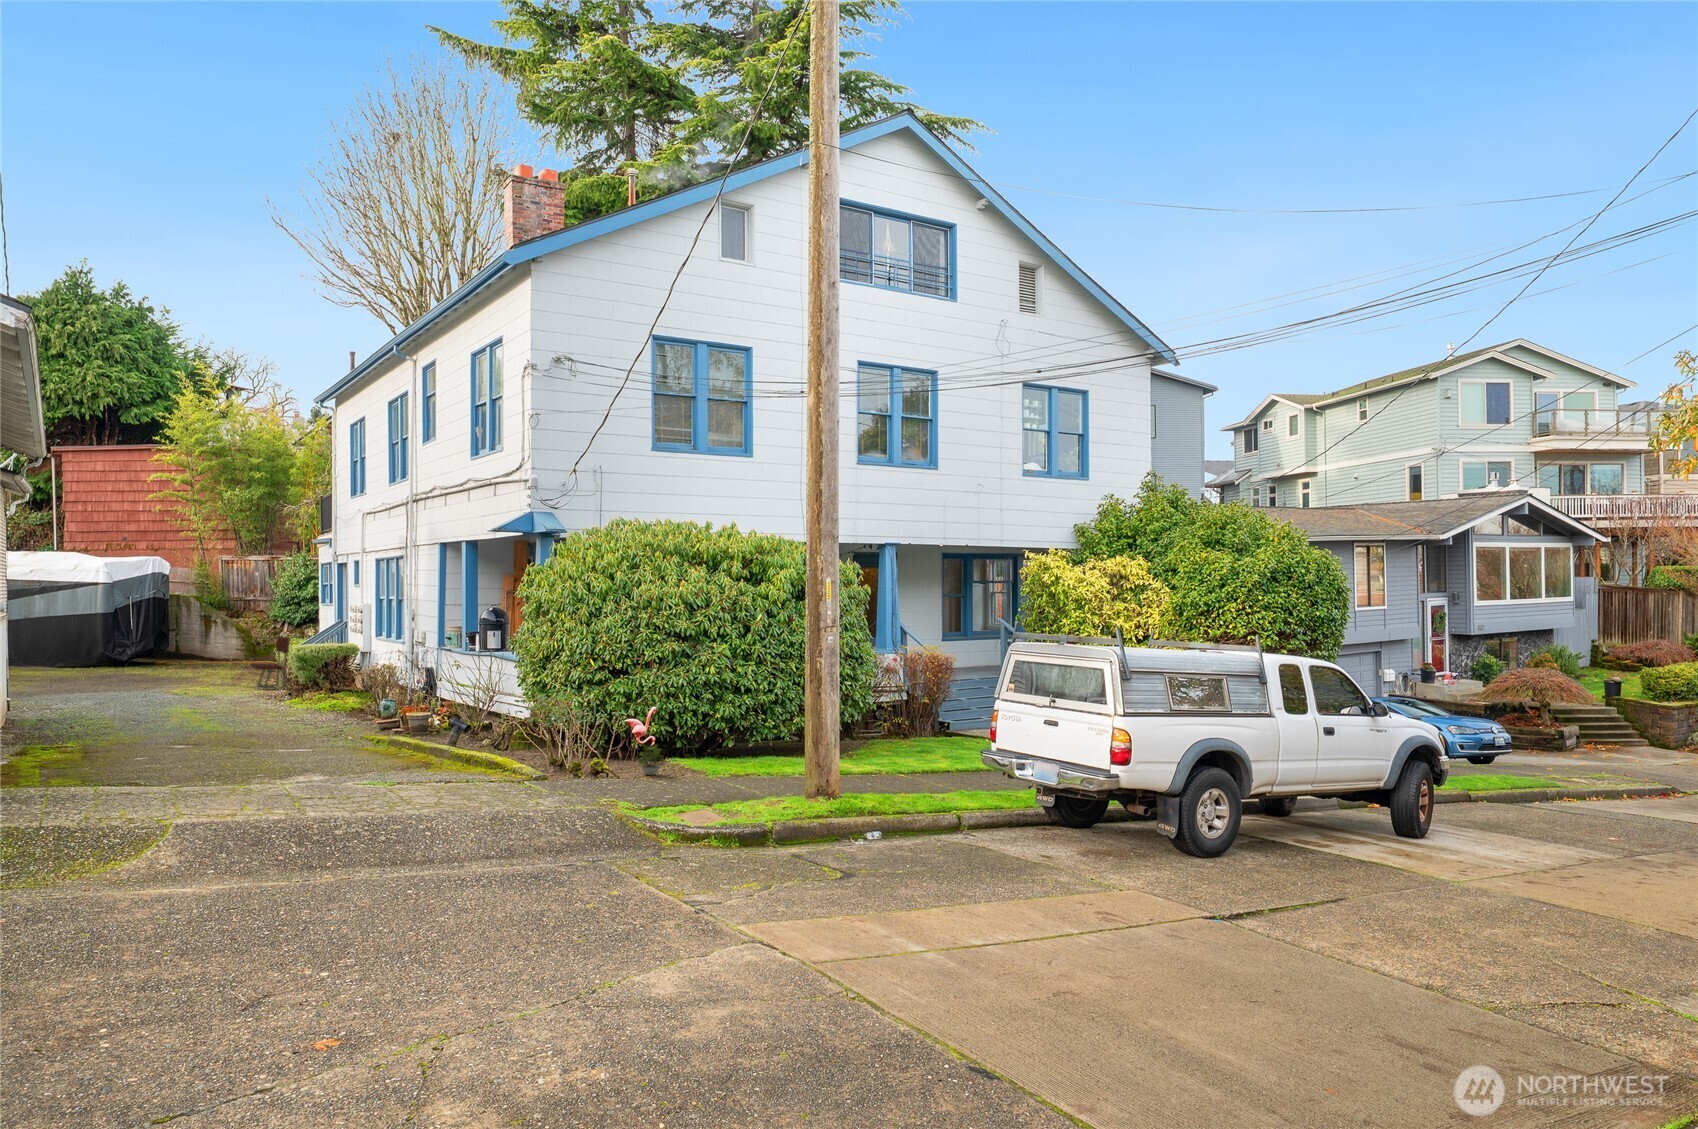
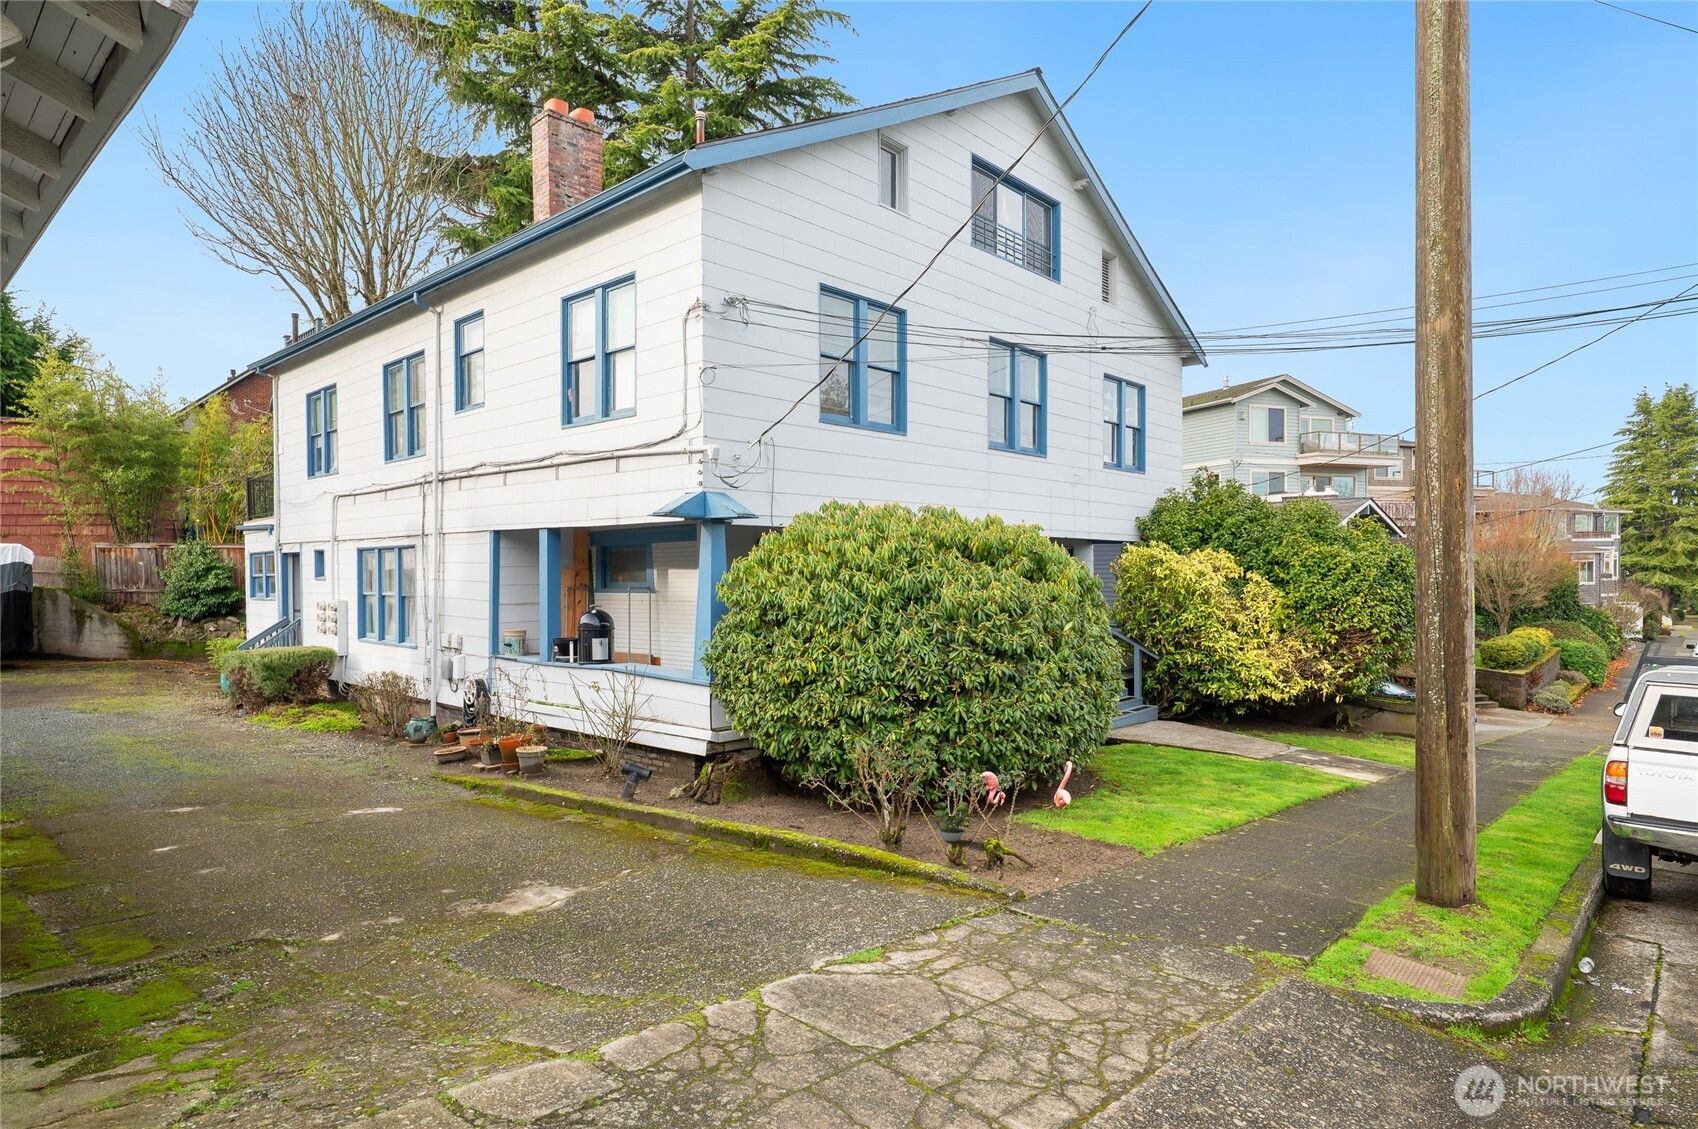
bench: present [251,636,290,690] -> none [190,641,246,709]

